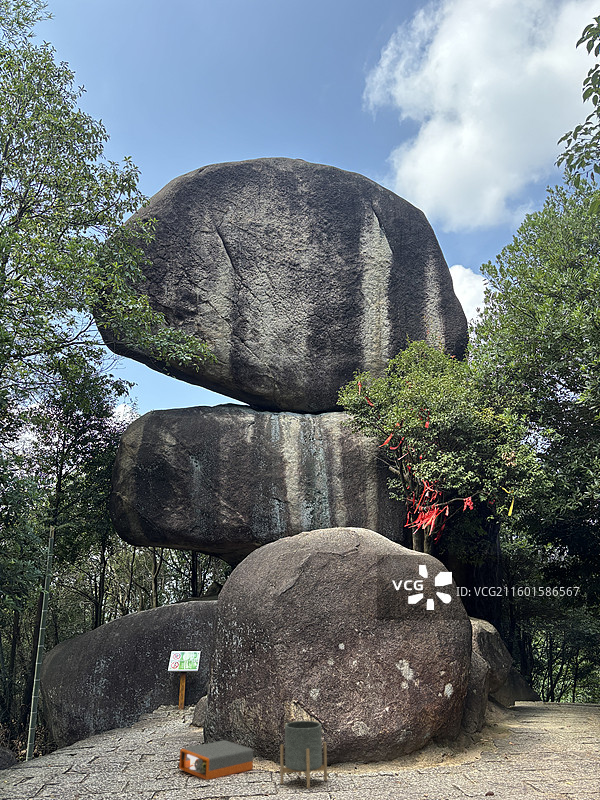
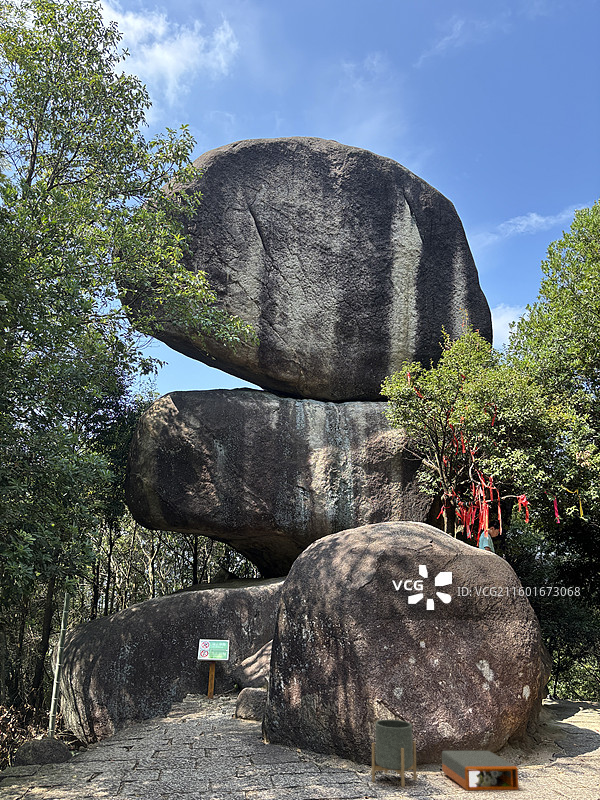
storage box: present [179,740,253,780] -> present [442,751,519,791]

